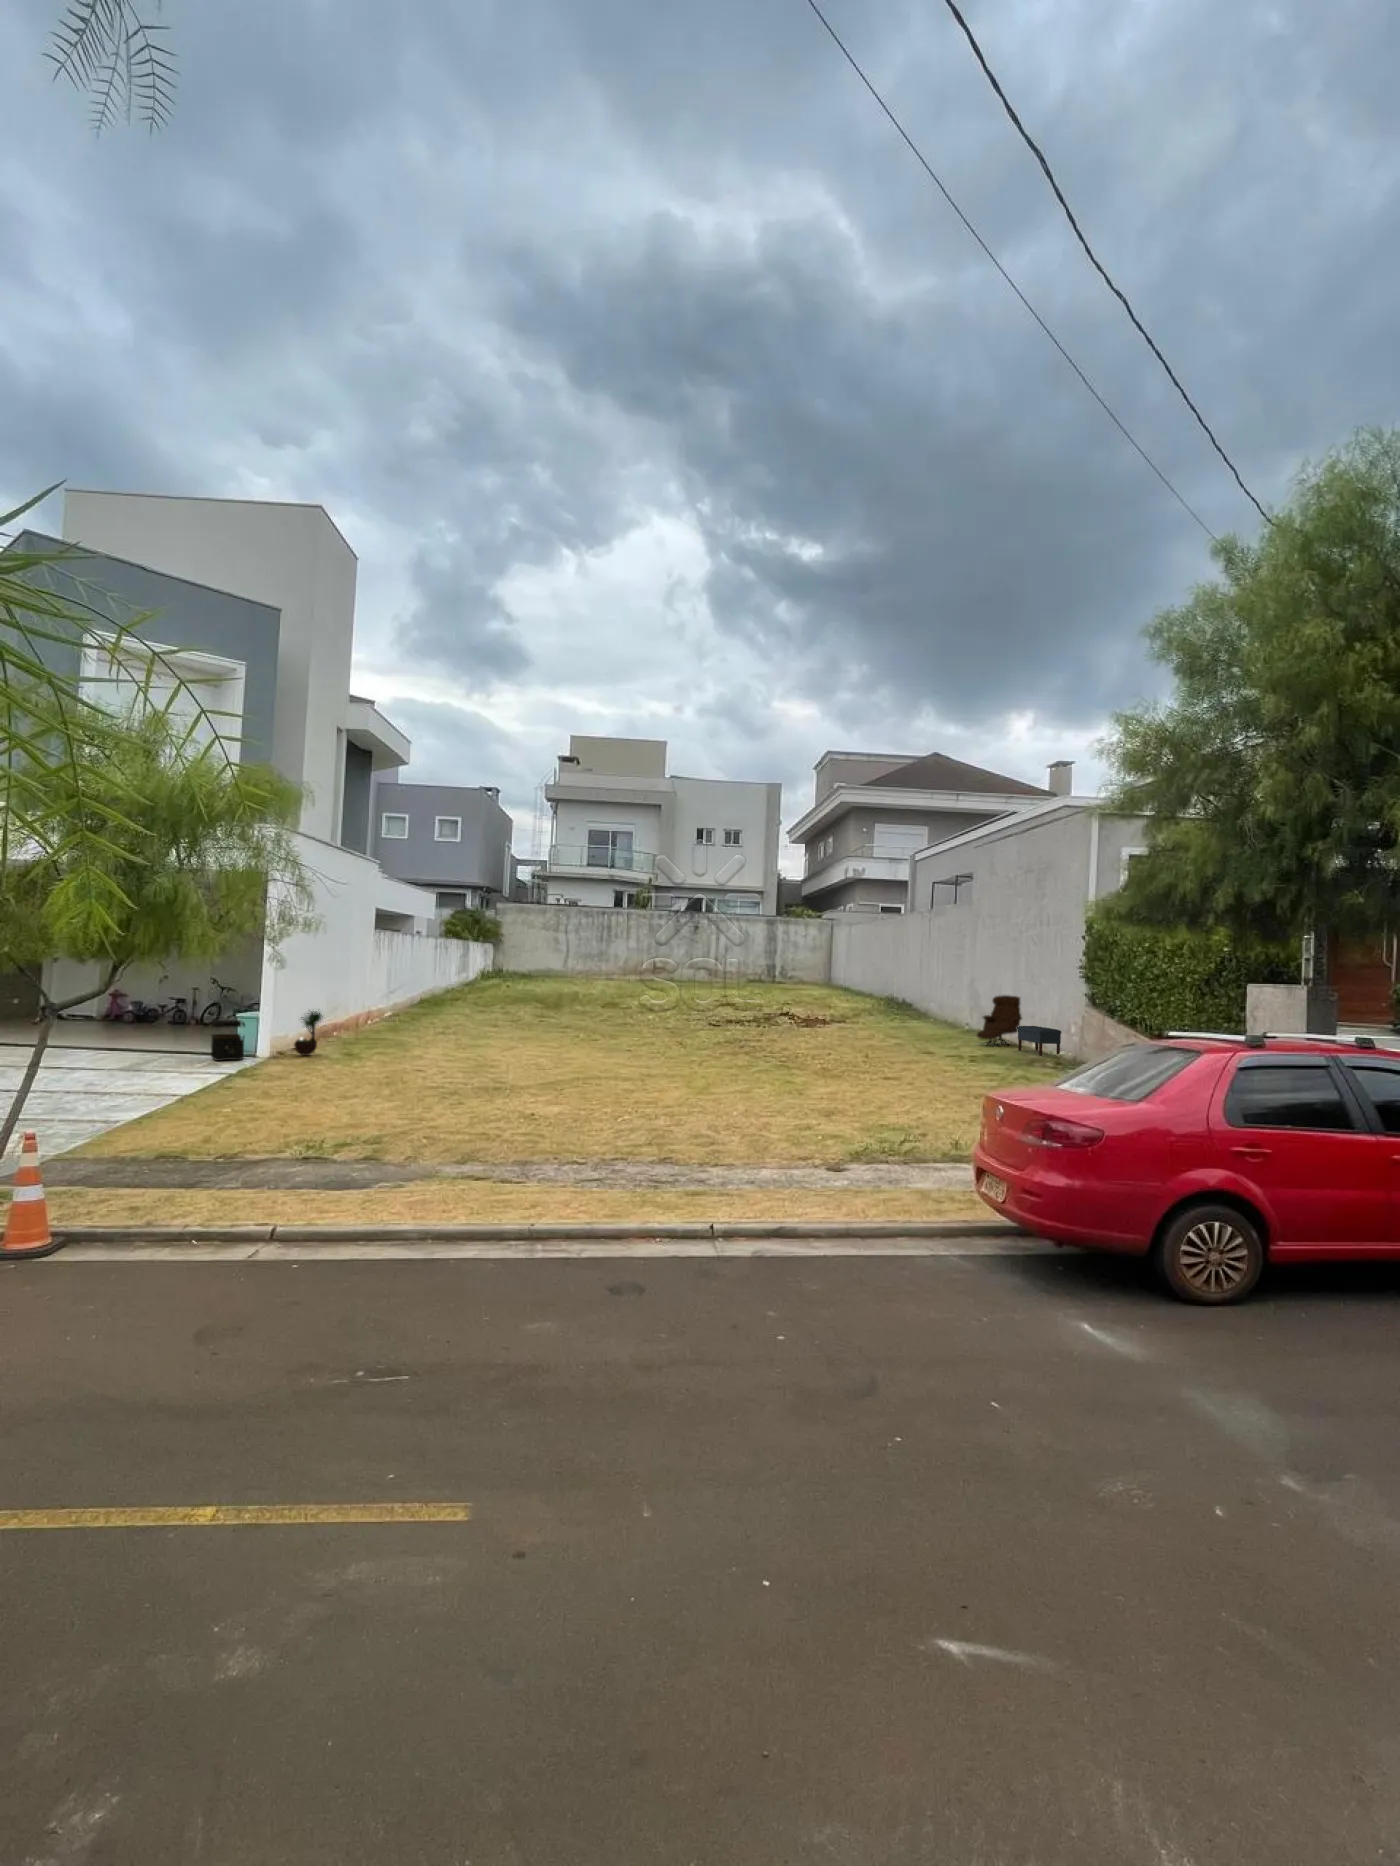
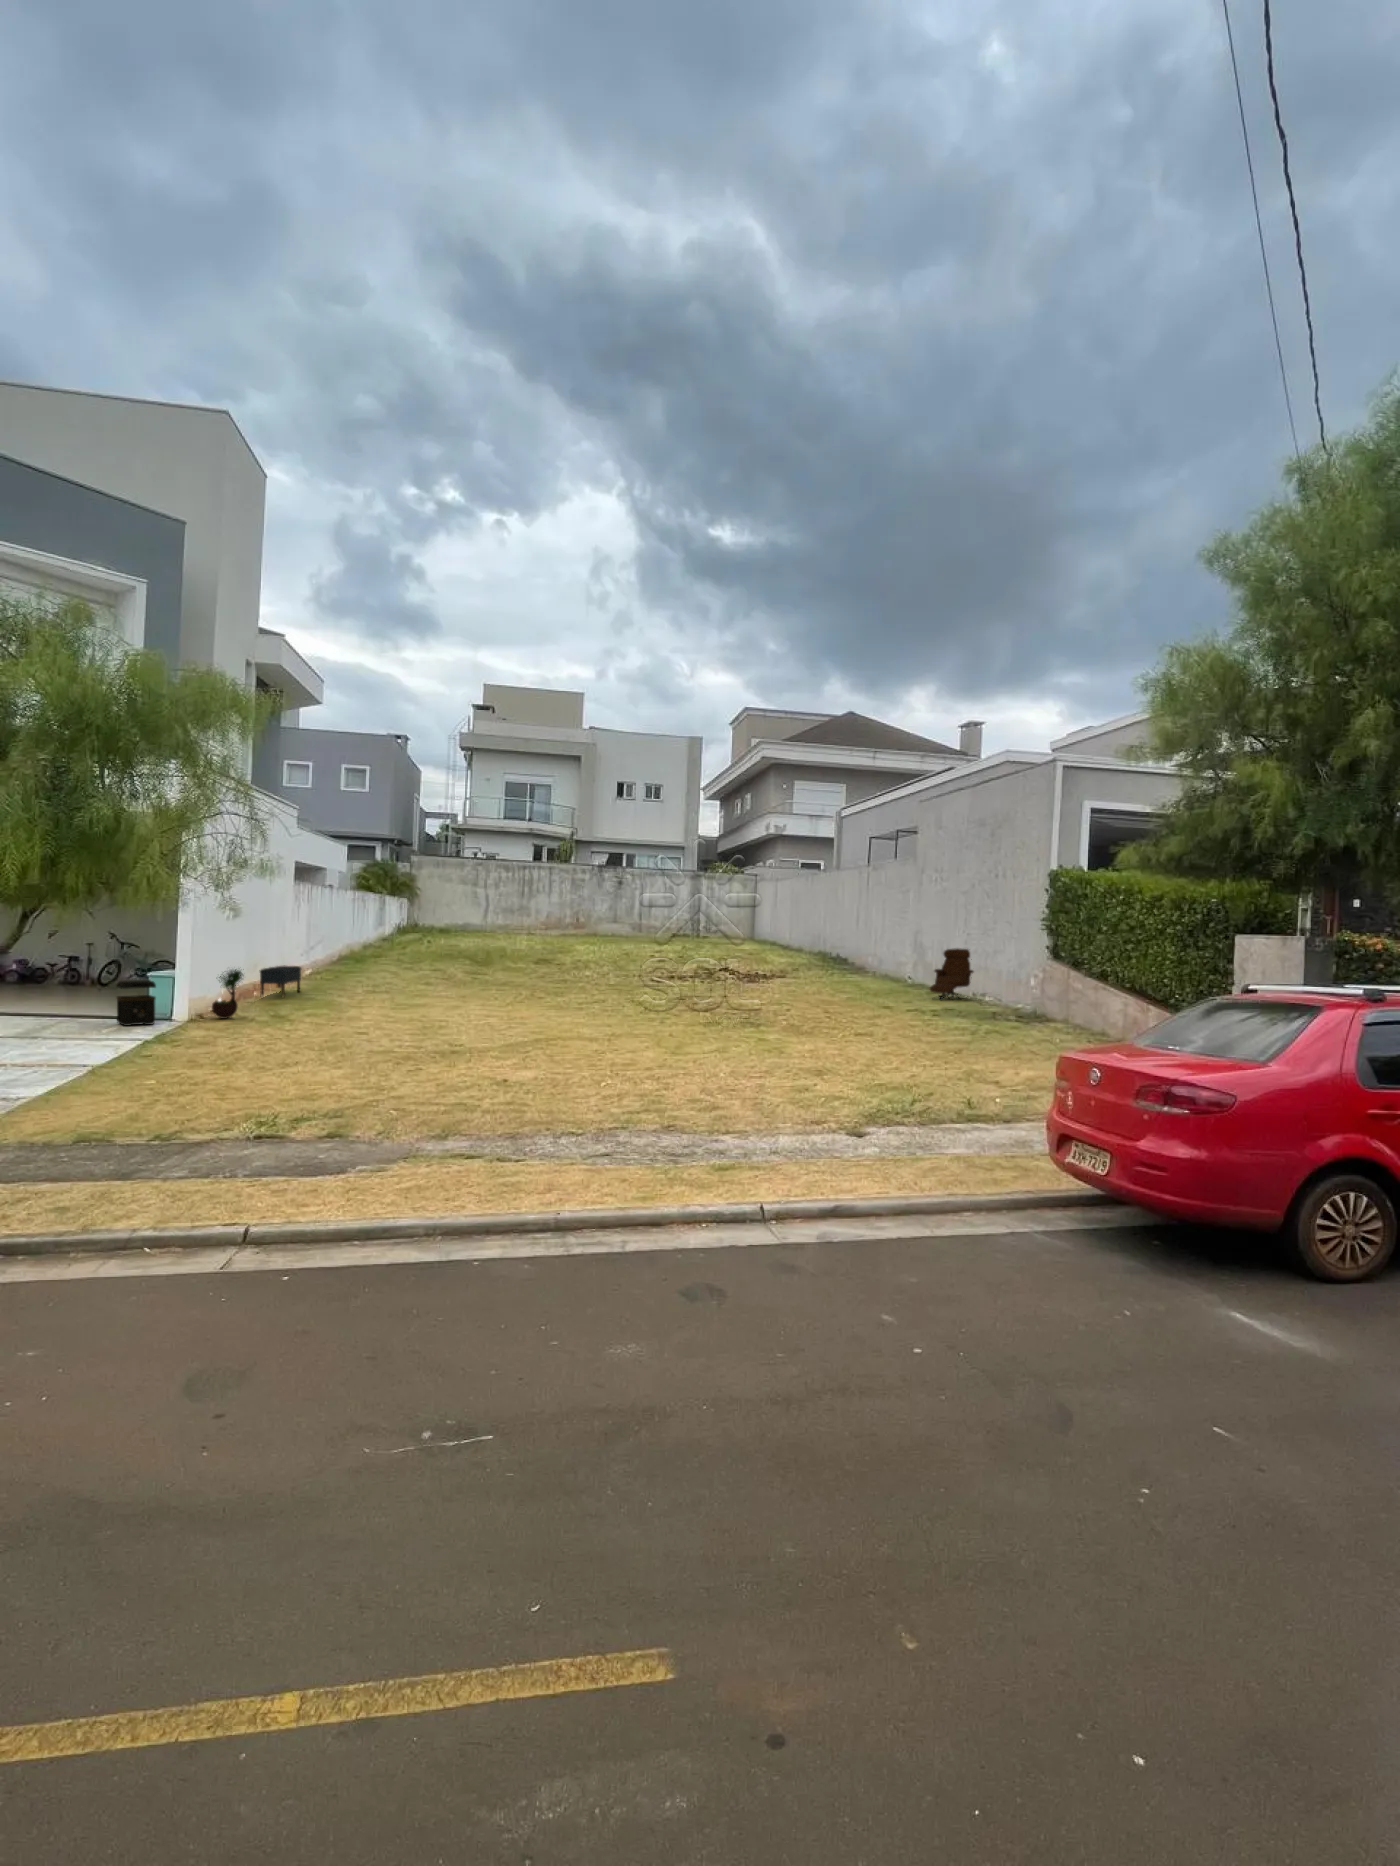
bench: present [1017,1026,1061,1056] -> present [260,965,301,997]

